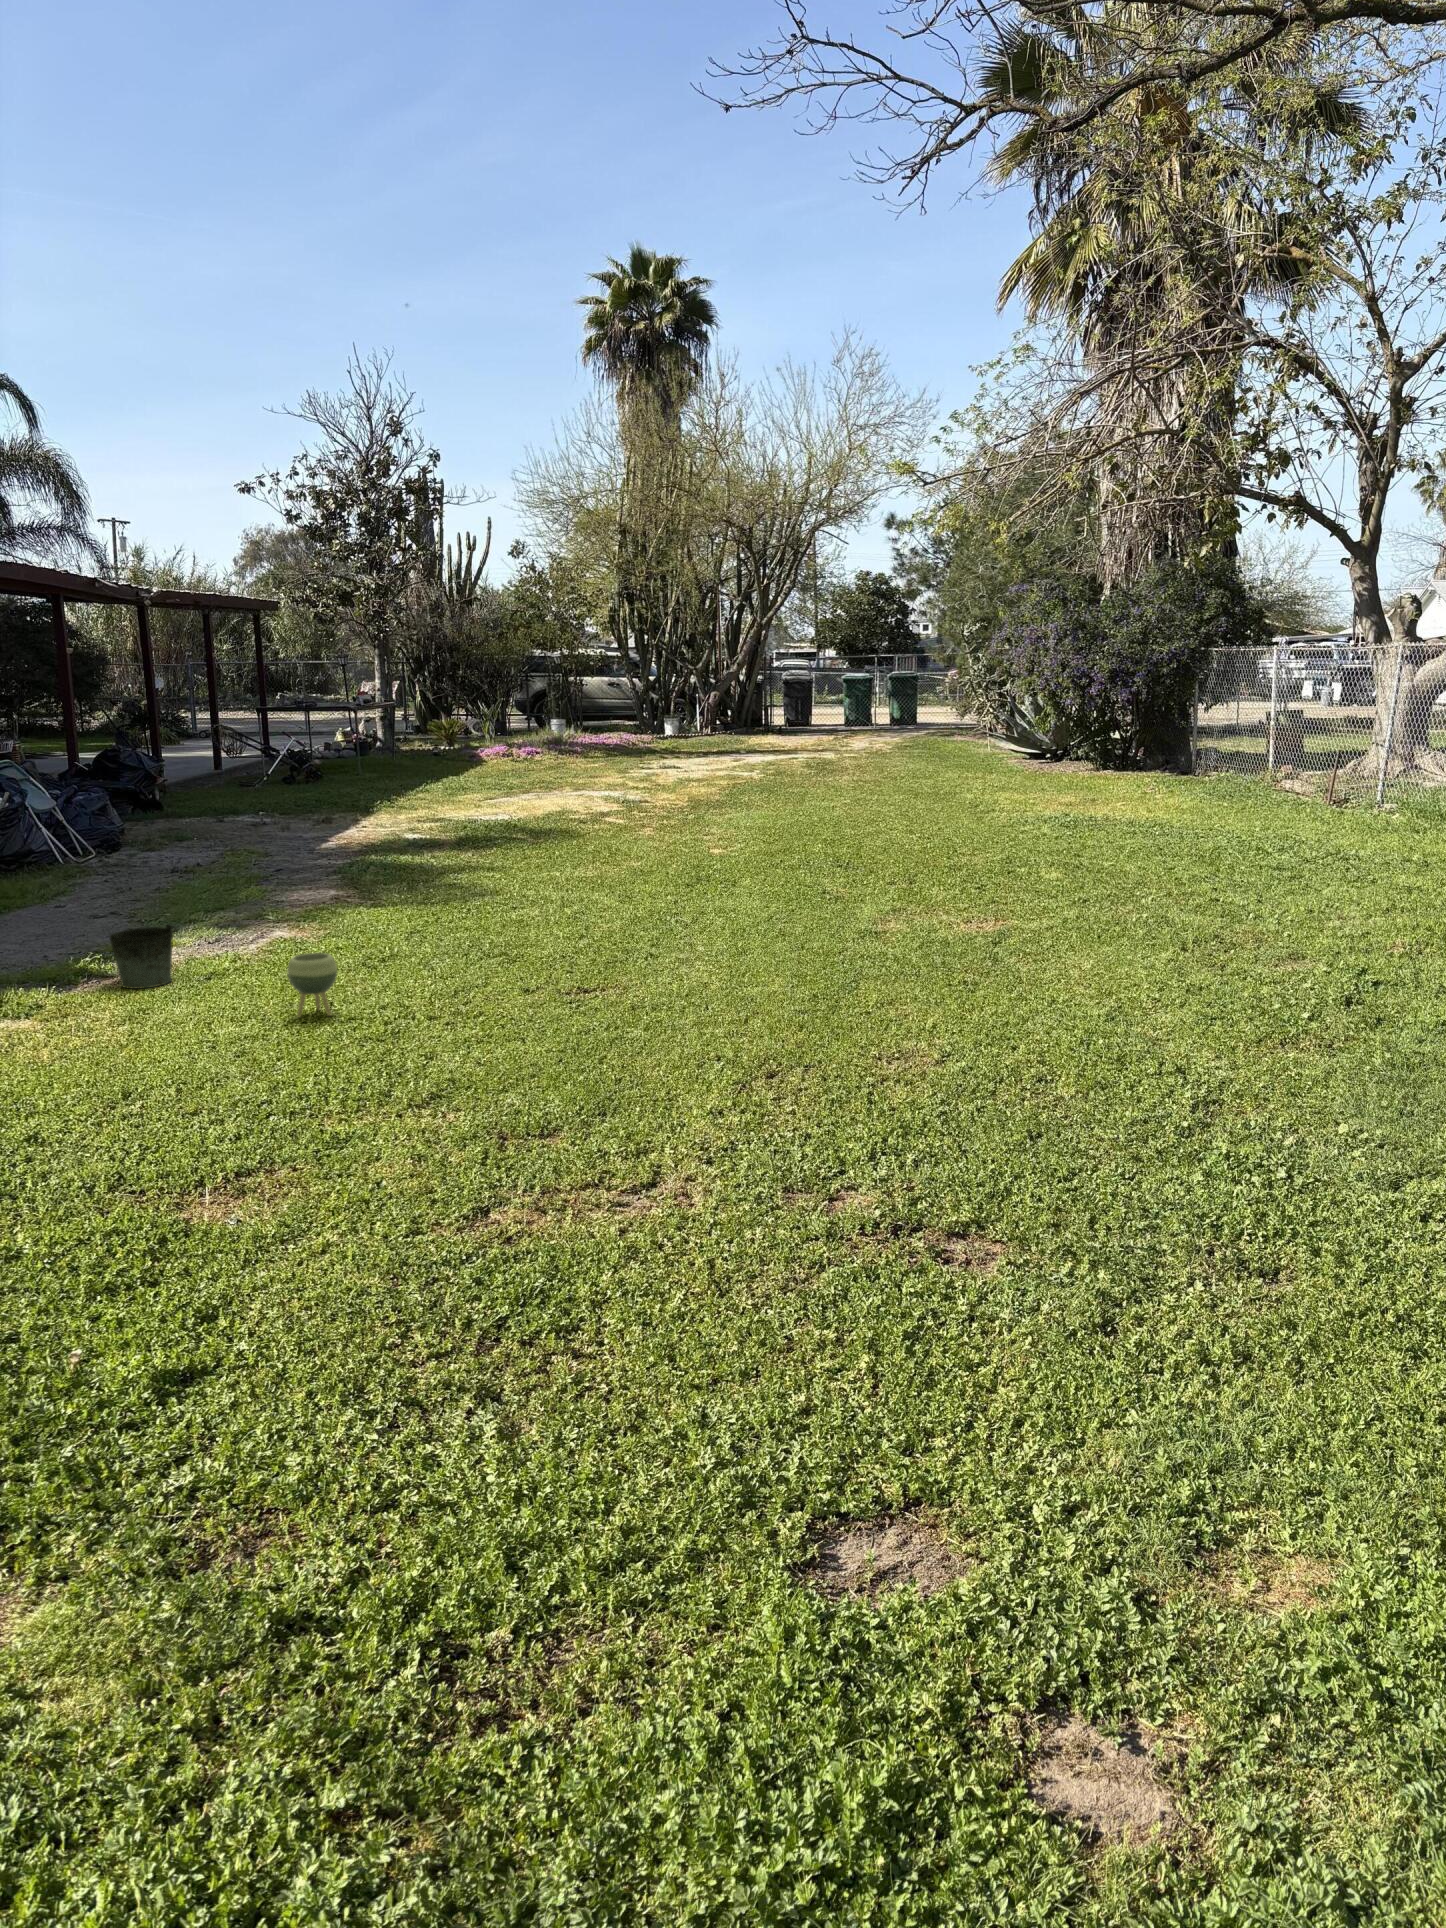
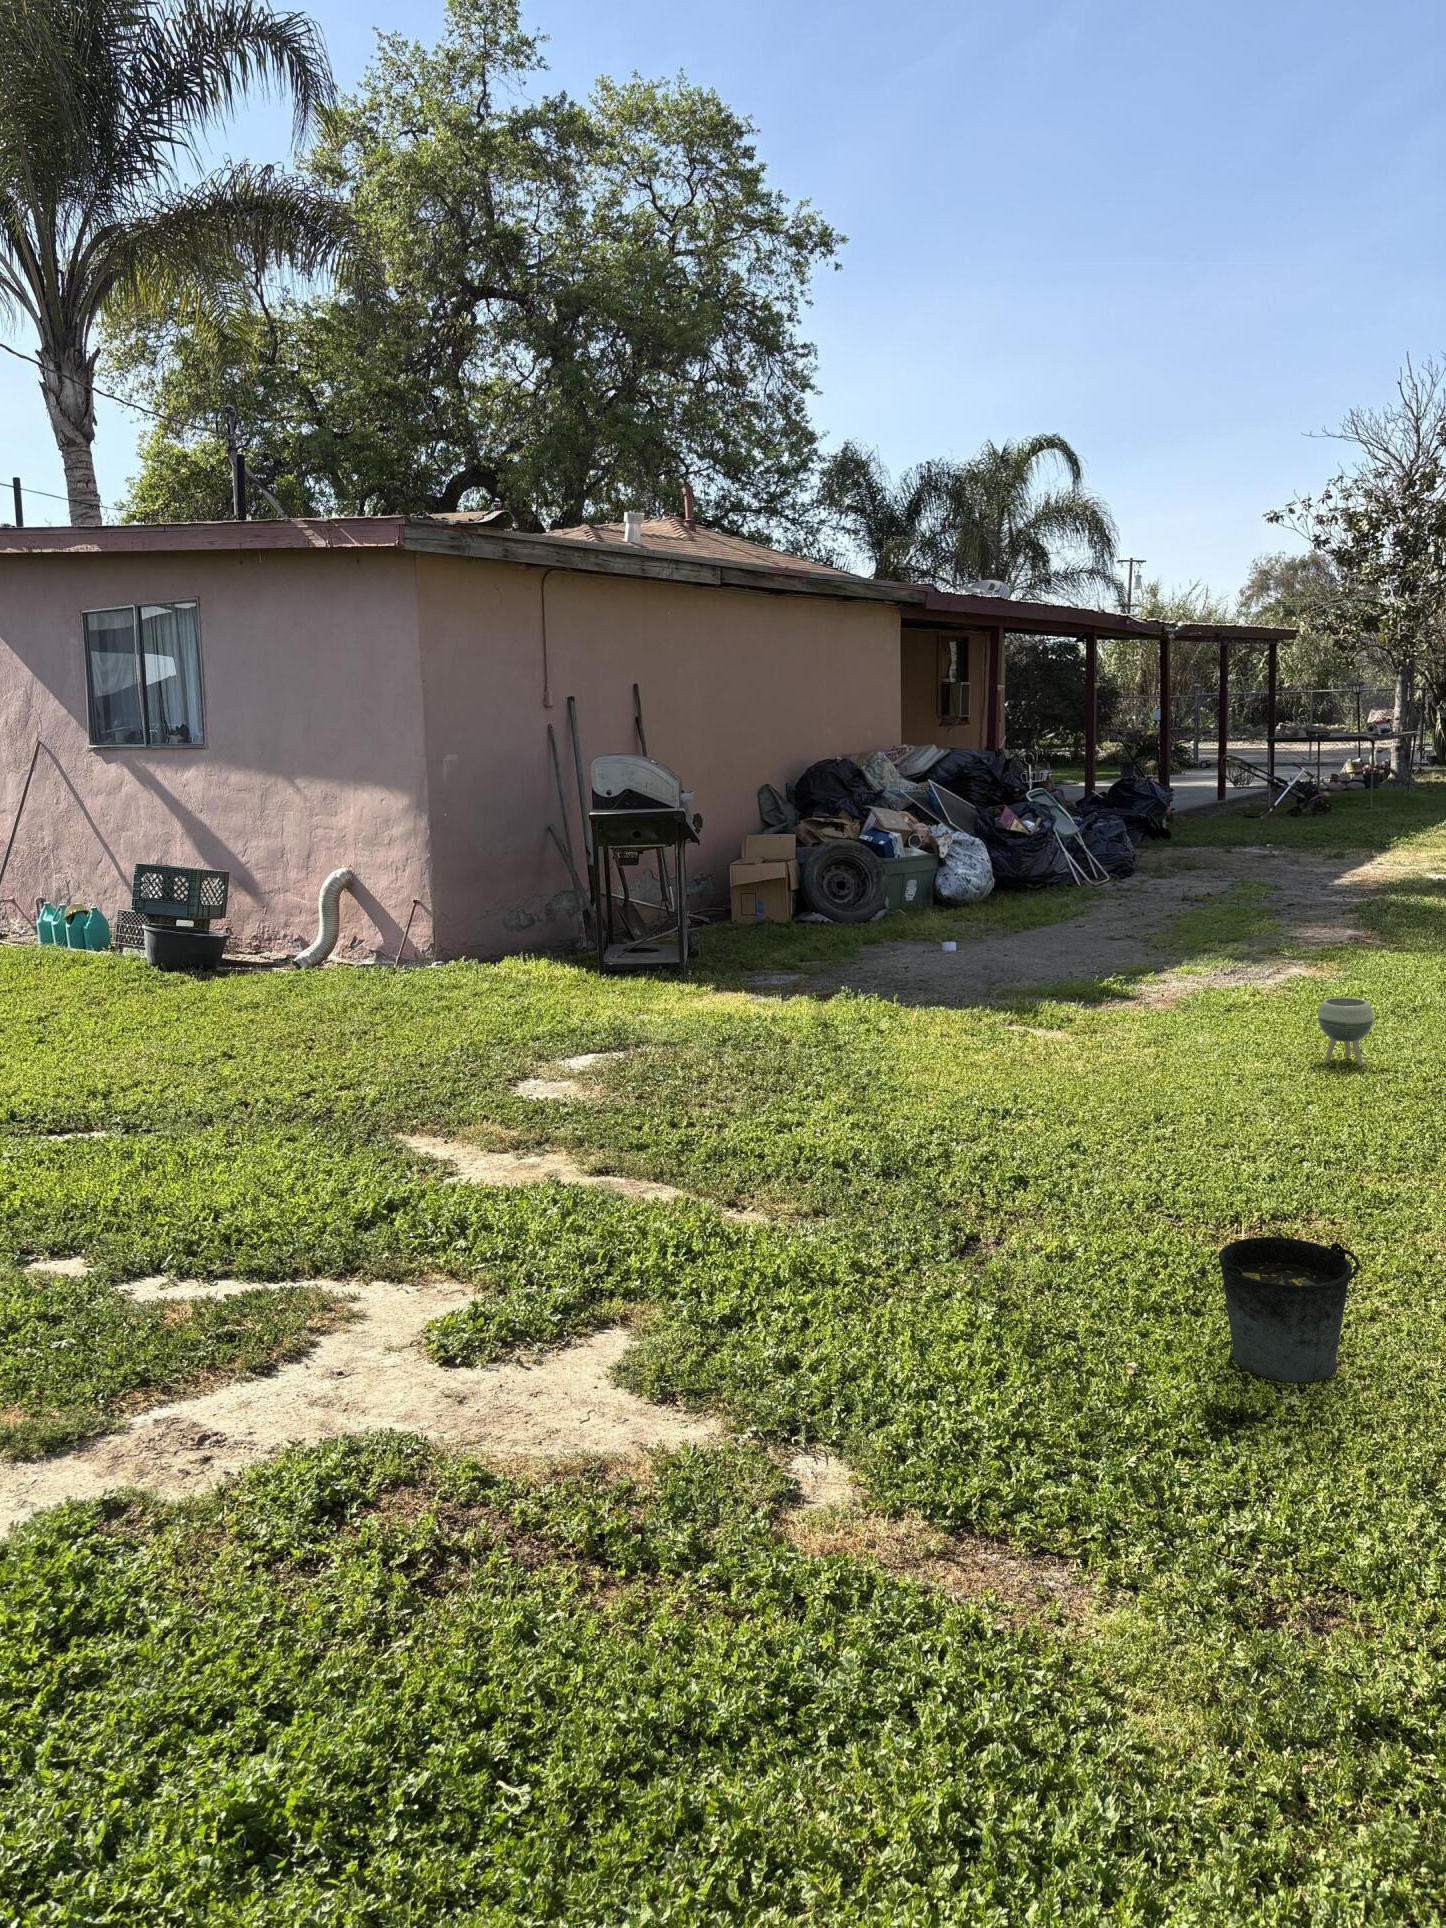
bucket: present [109,924,177,989] -> present [1218,1237,1360,1382]

